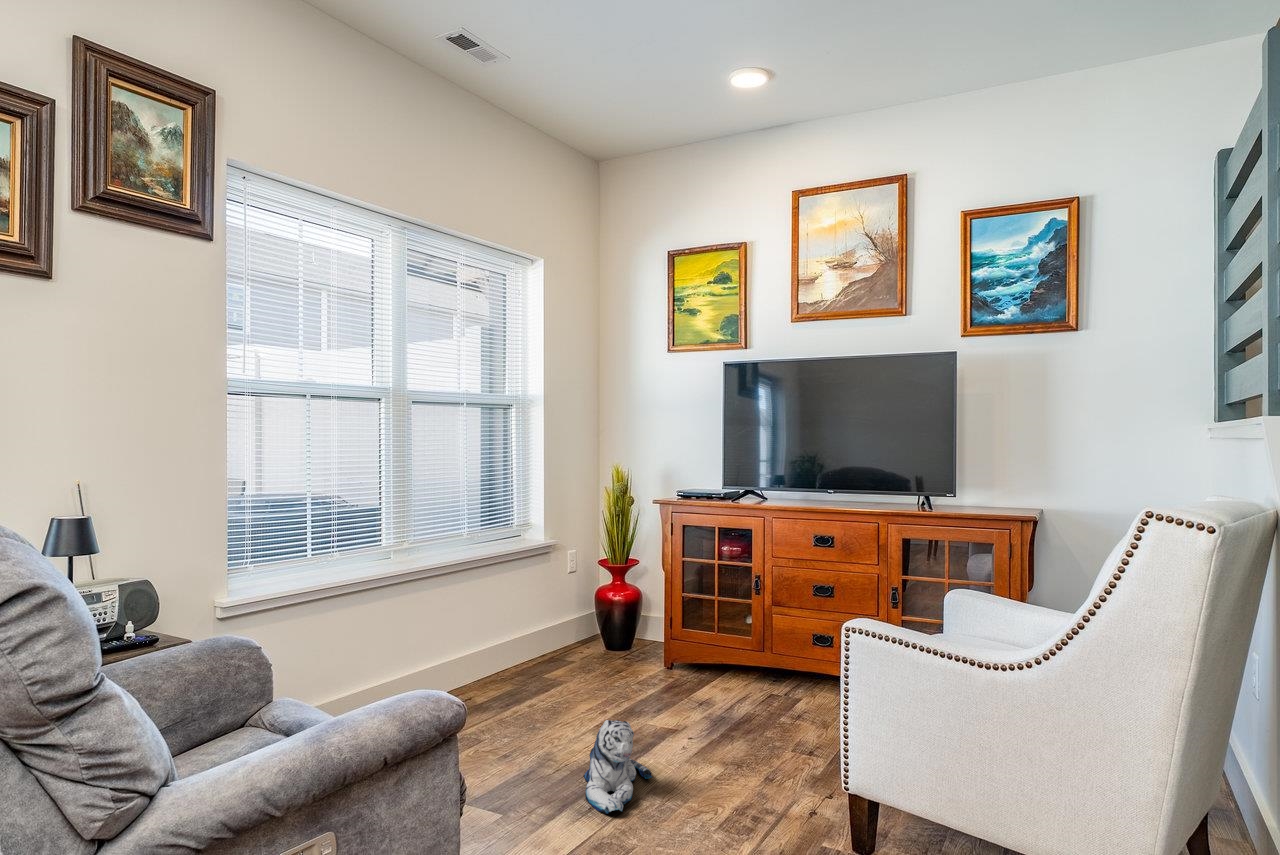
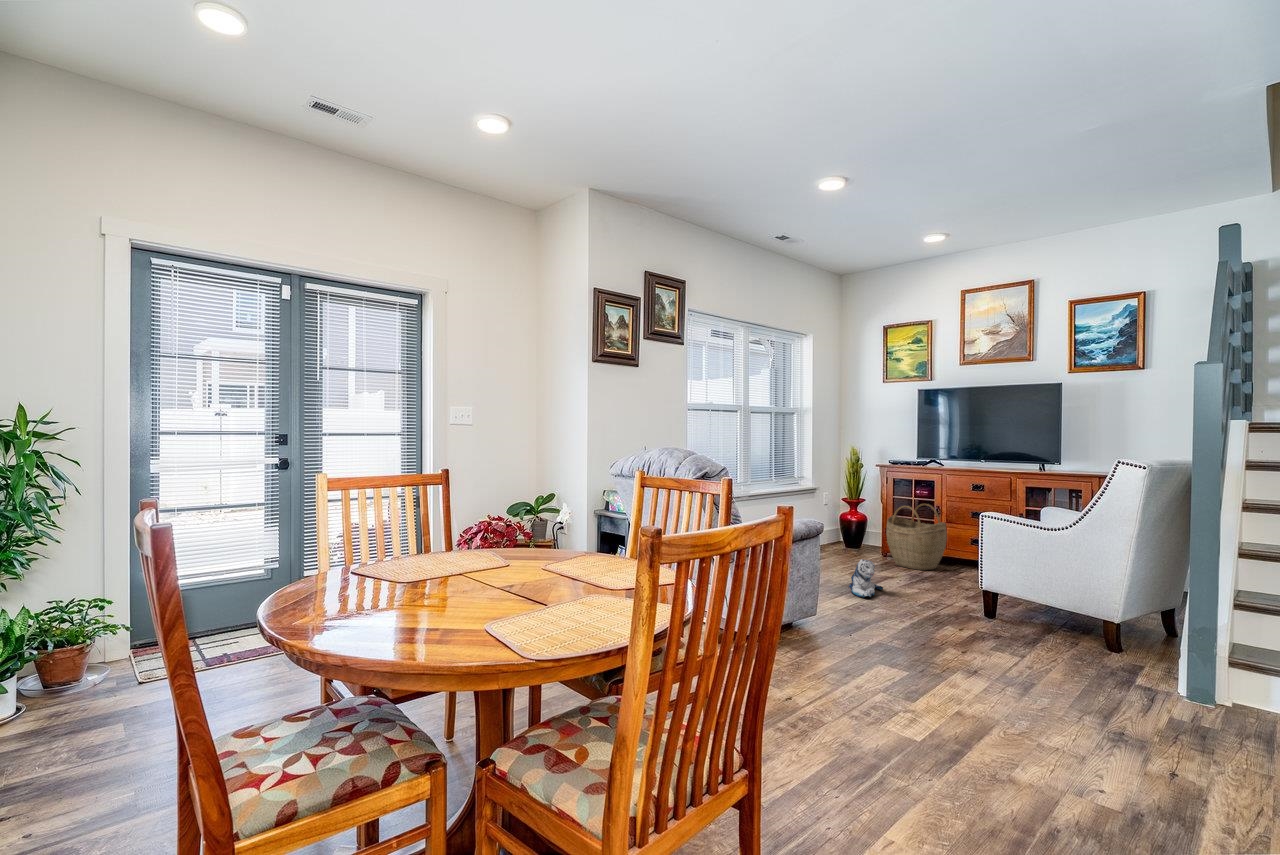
woven basket: none [669,573,773,703] -> present [886,504,947,570]

